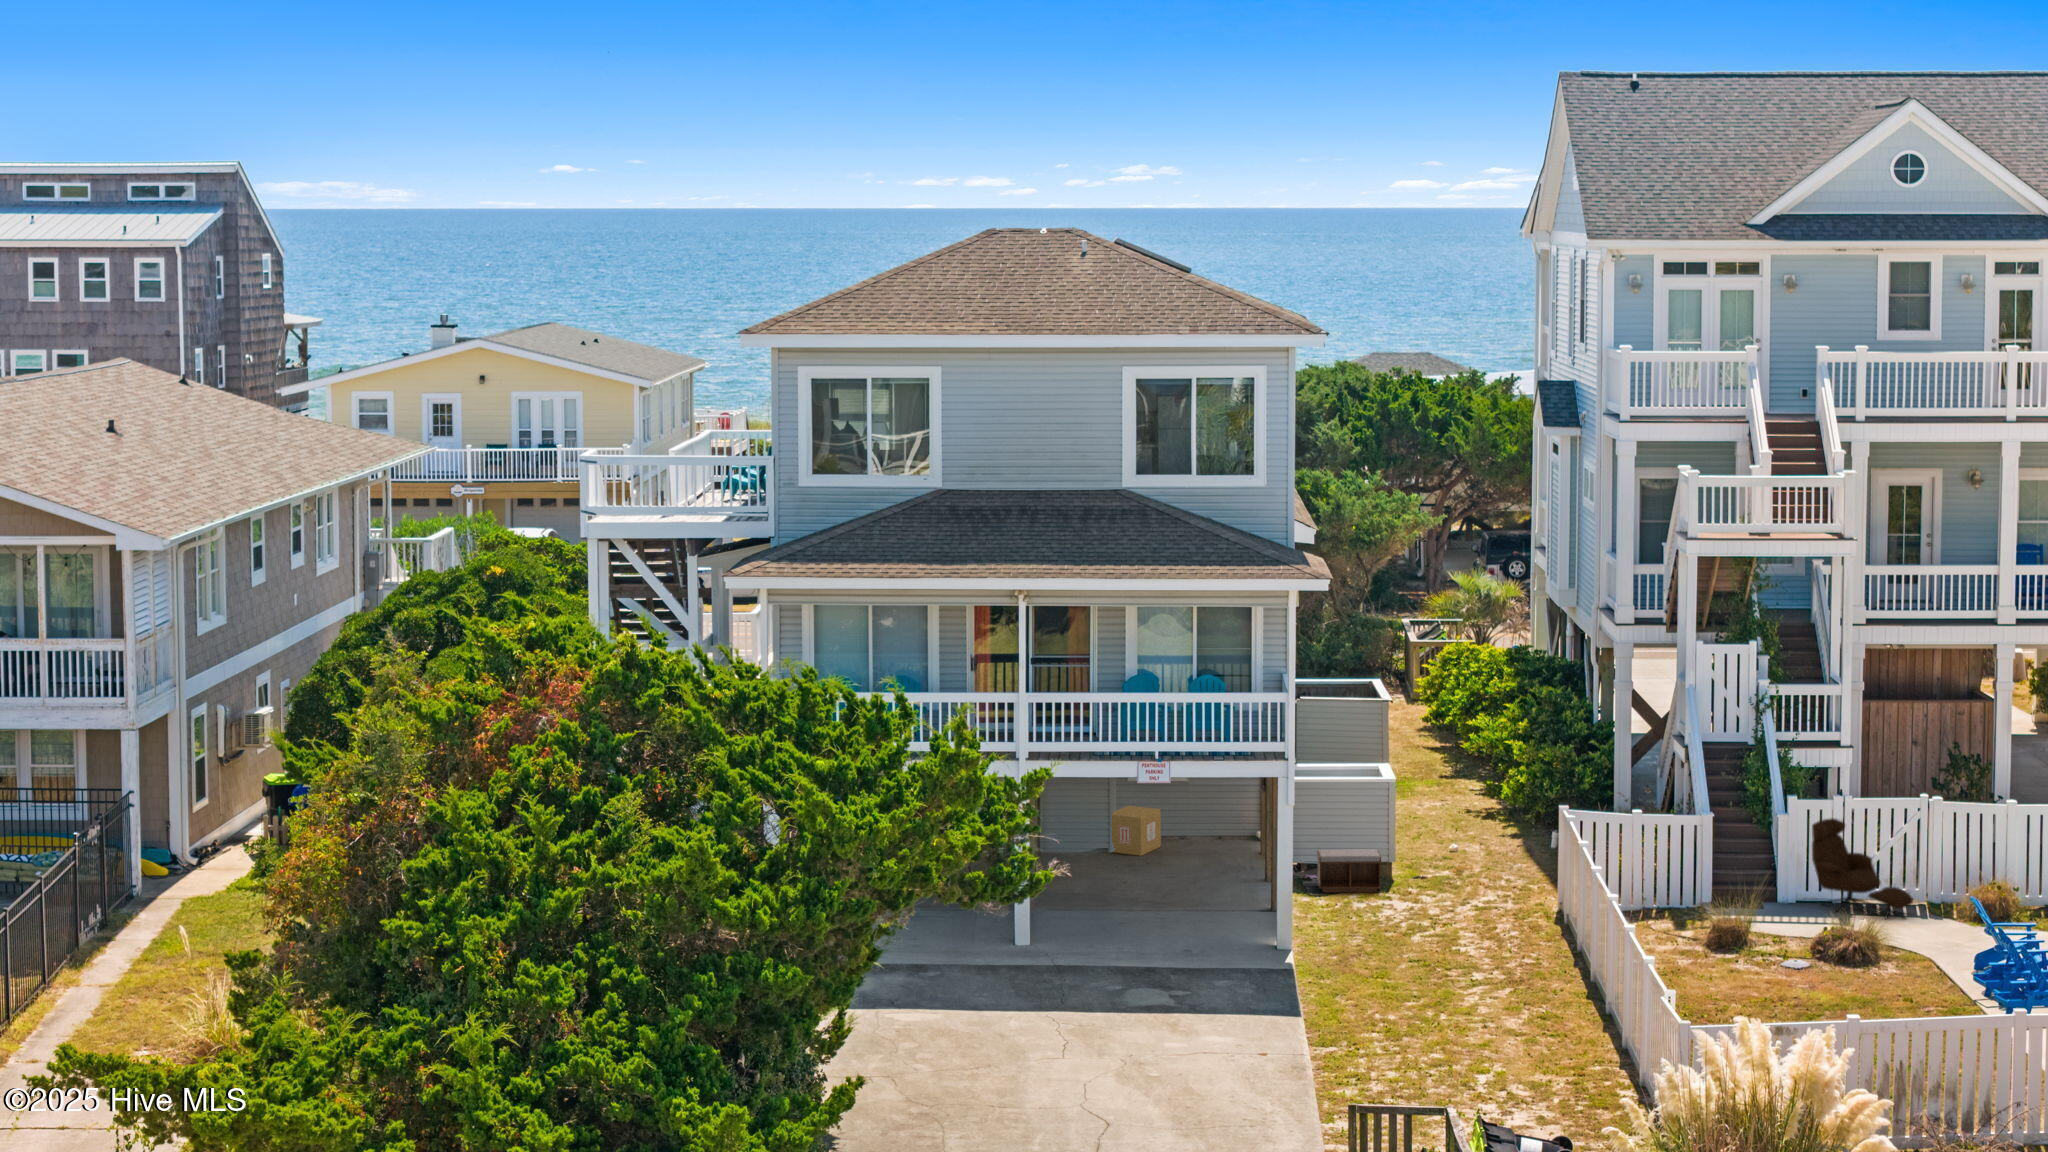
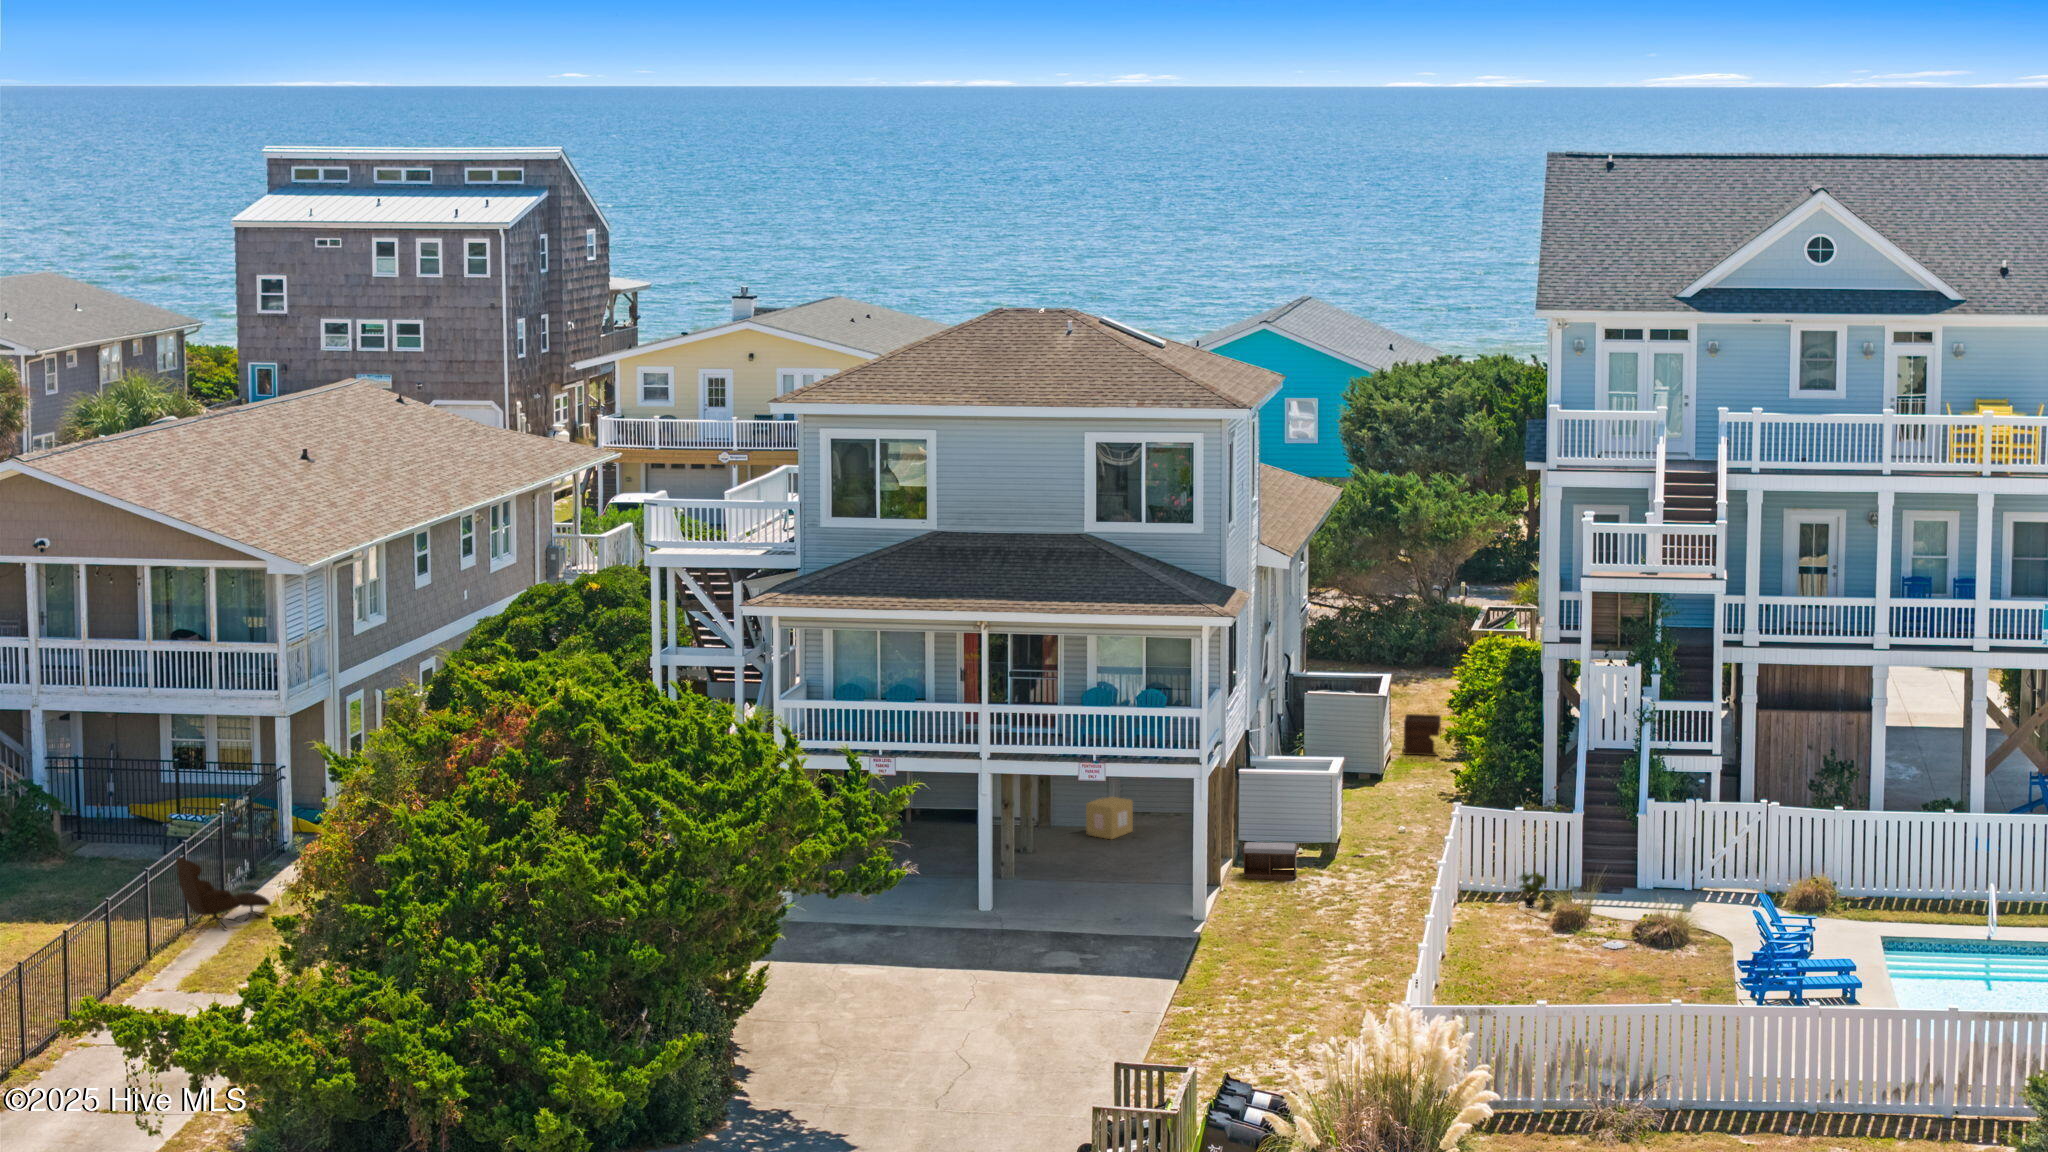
wooden crate: none [1421,713,1464,759] -> present [1404,714,1441,756]
lounge chair: present [1812,818,1913,919] -> present [176,857,271,932]
potted plant: none [1652,867,1687,912] -> present [1519,872,1546,908]

